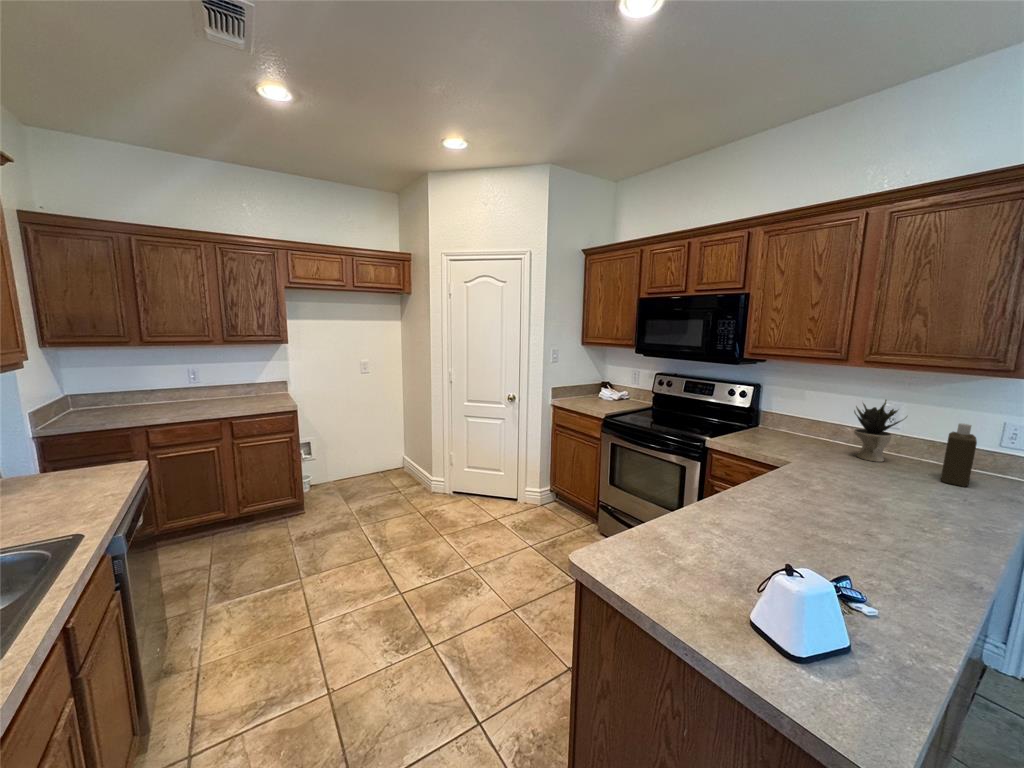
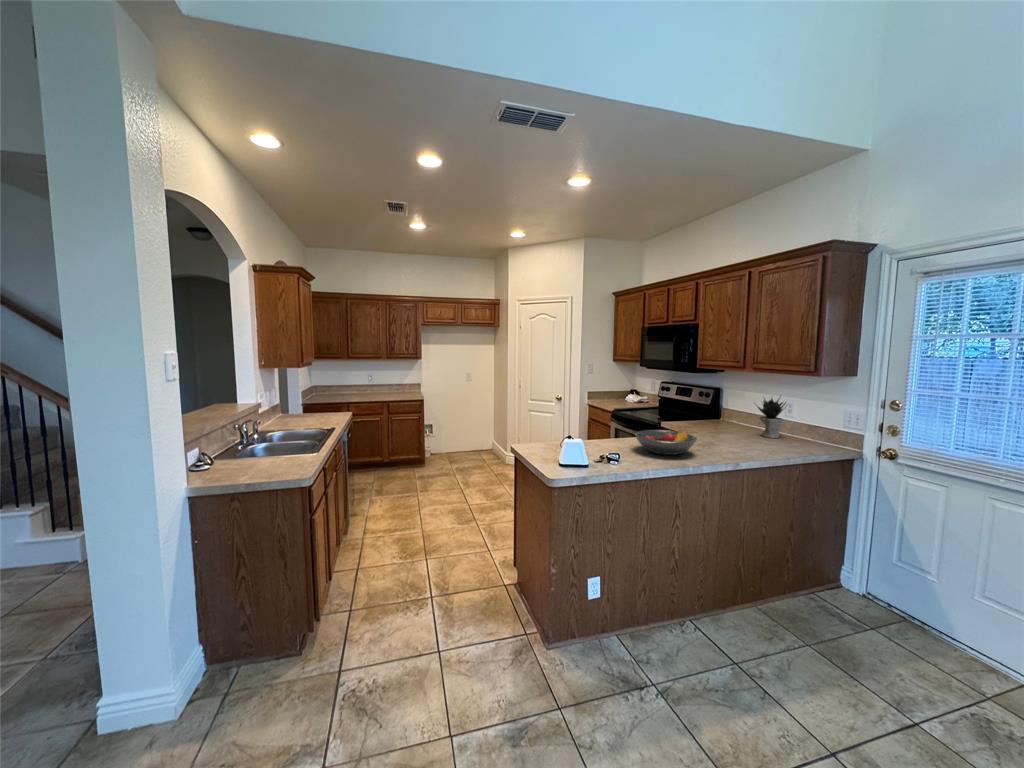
bottle: present [941,423,977,487] -> none [791,408,819,449]
fruit bowl: none [787,483,927,546] -> present [635,430,697,455]

